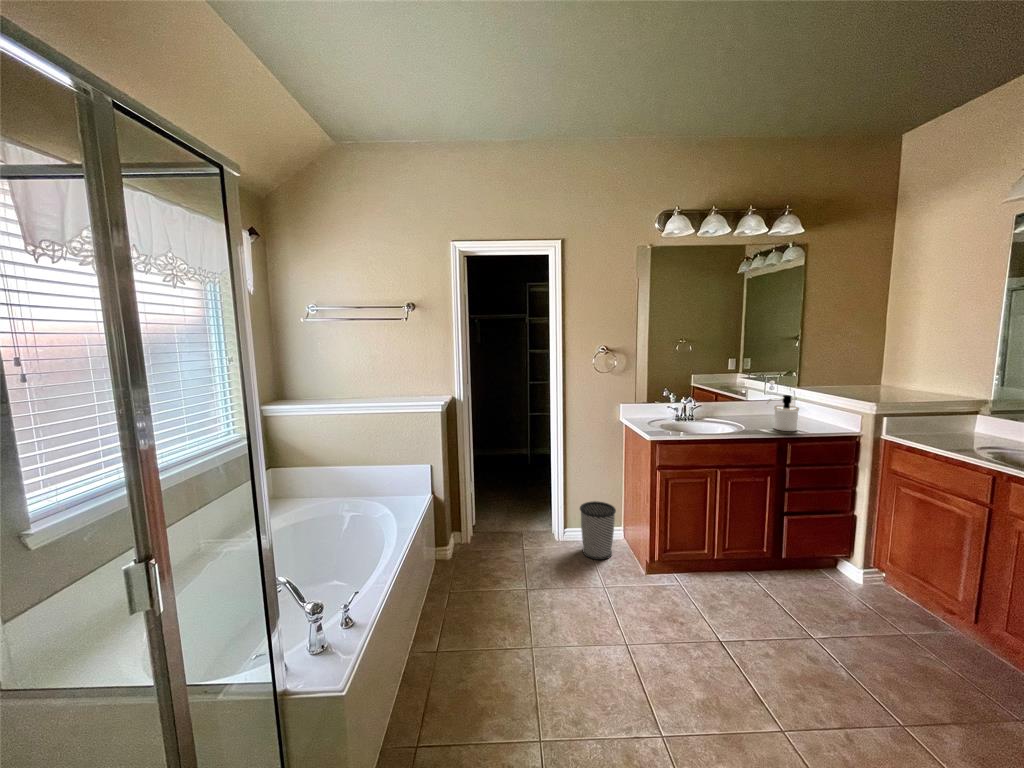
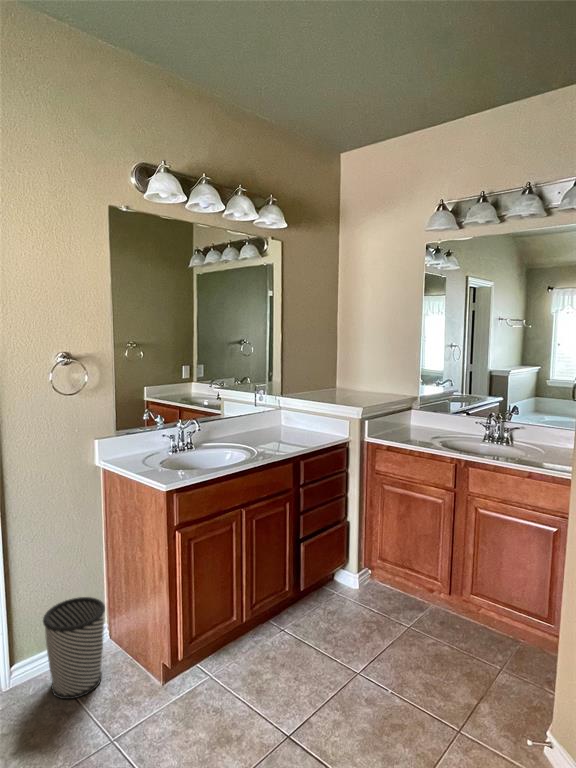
soap dispenser: present [767,395,799,431] -> none [274,406,301,447]

